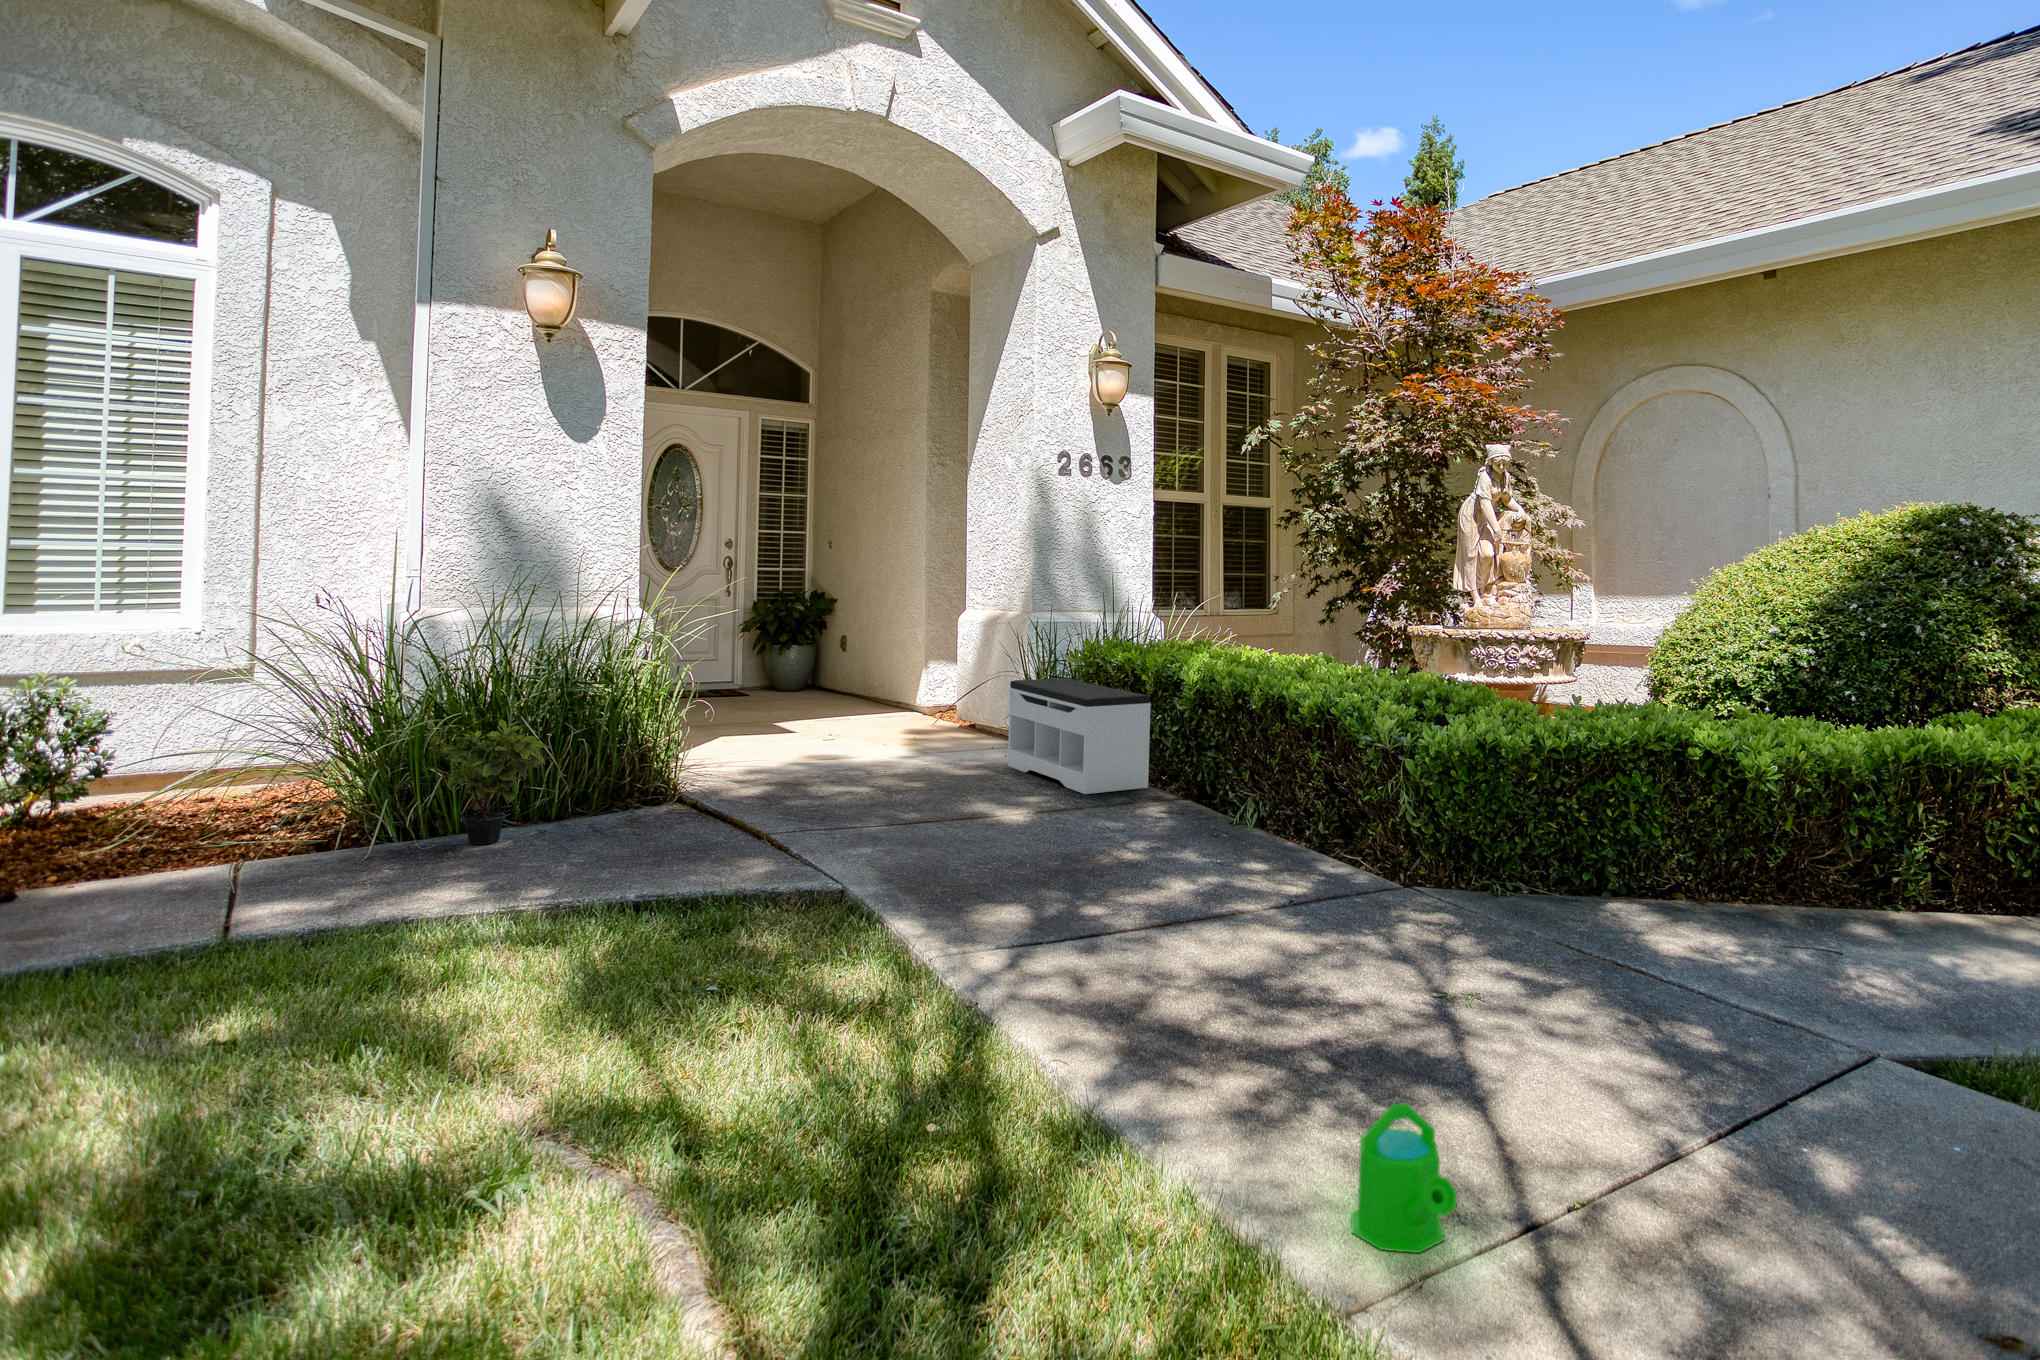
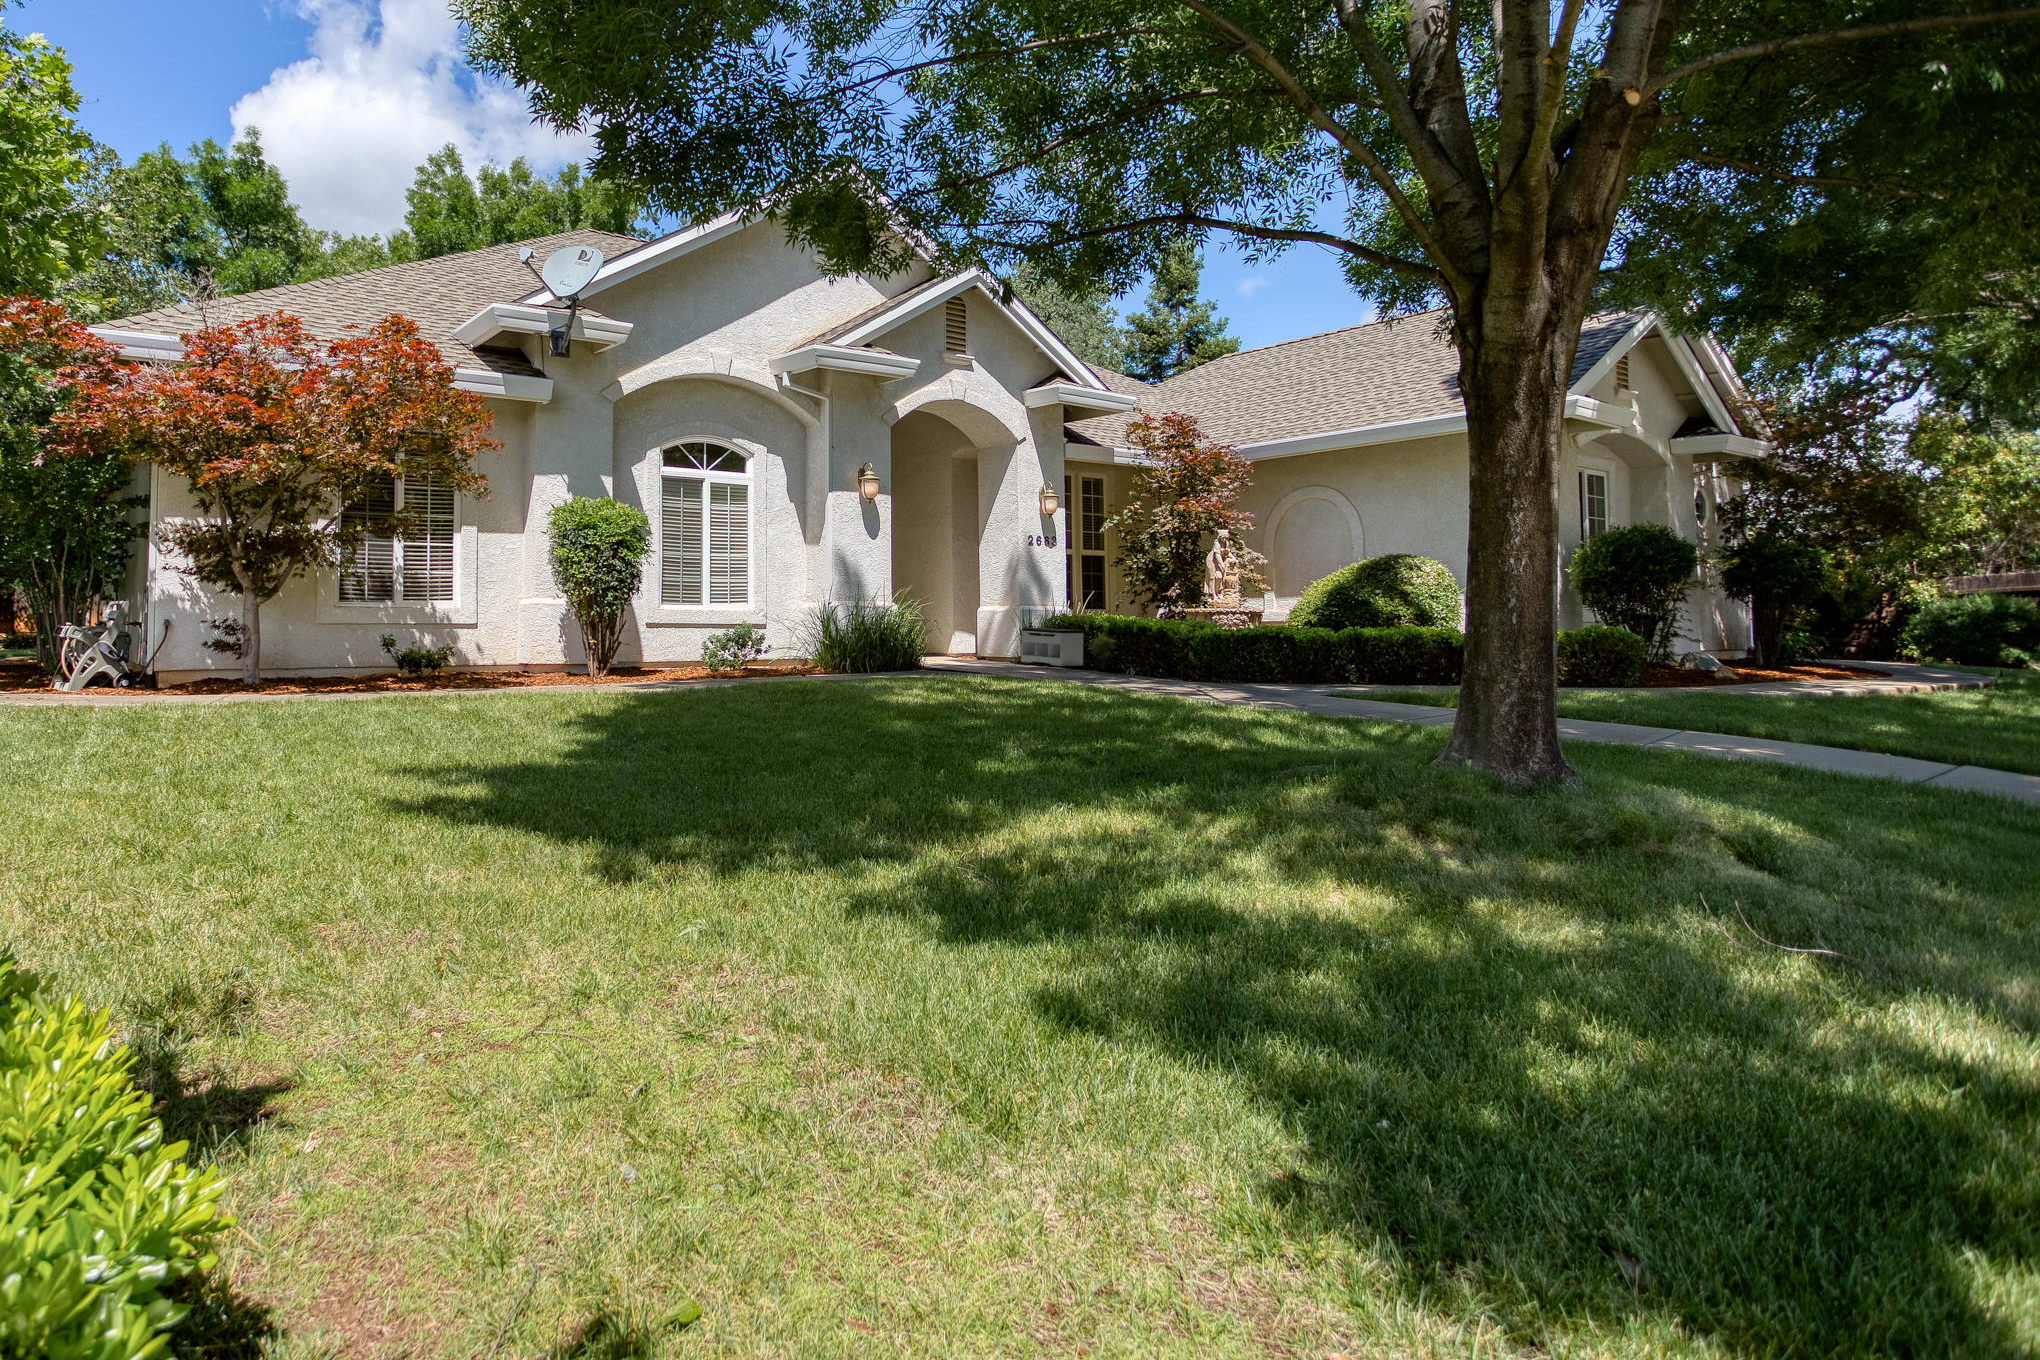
potted plant: present [441,720,546,844] -> present [1091,635,1114,669]
watering can: present [1351,1103,1457,1253] -> none [1178,674,1199,698]

